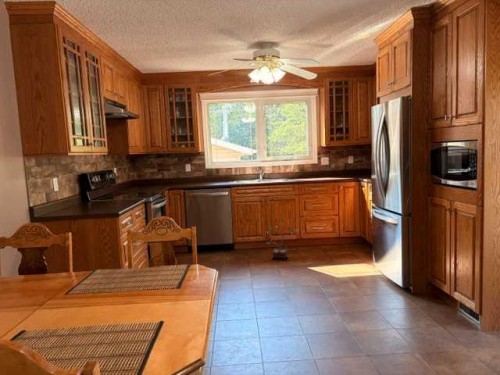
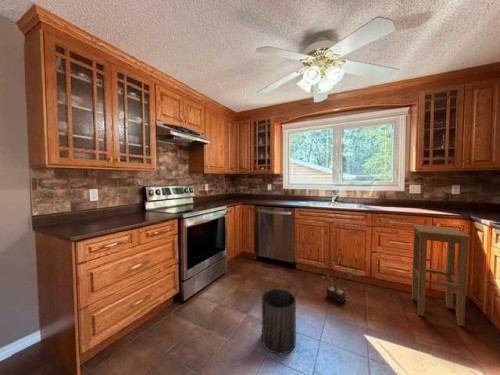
stool: none [327,188,360,253] -> present [412,224,472,327]
trash can: none [241,245,268,286] -> present [262,289,296,354]

